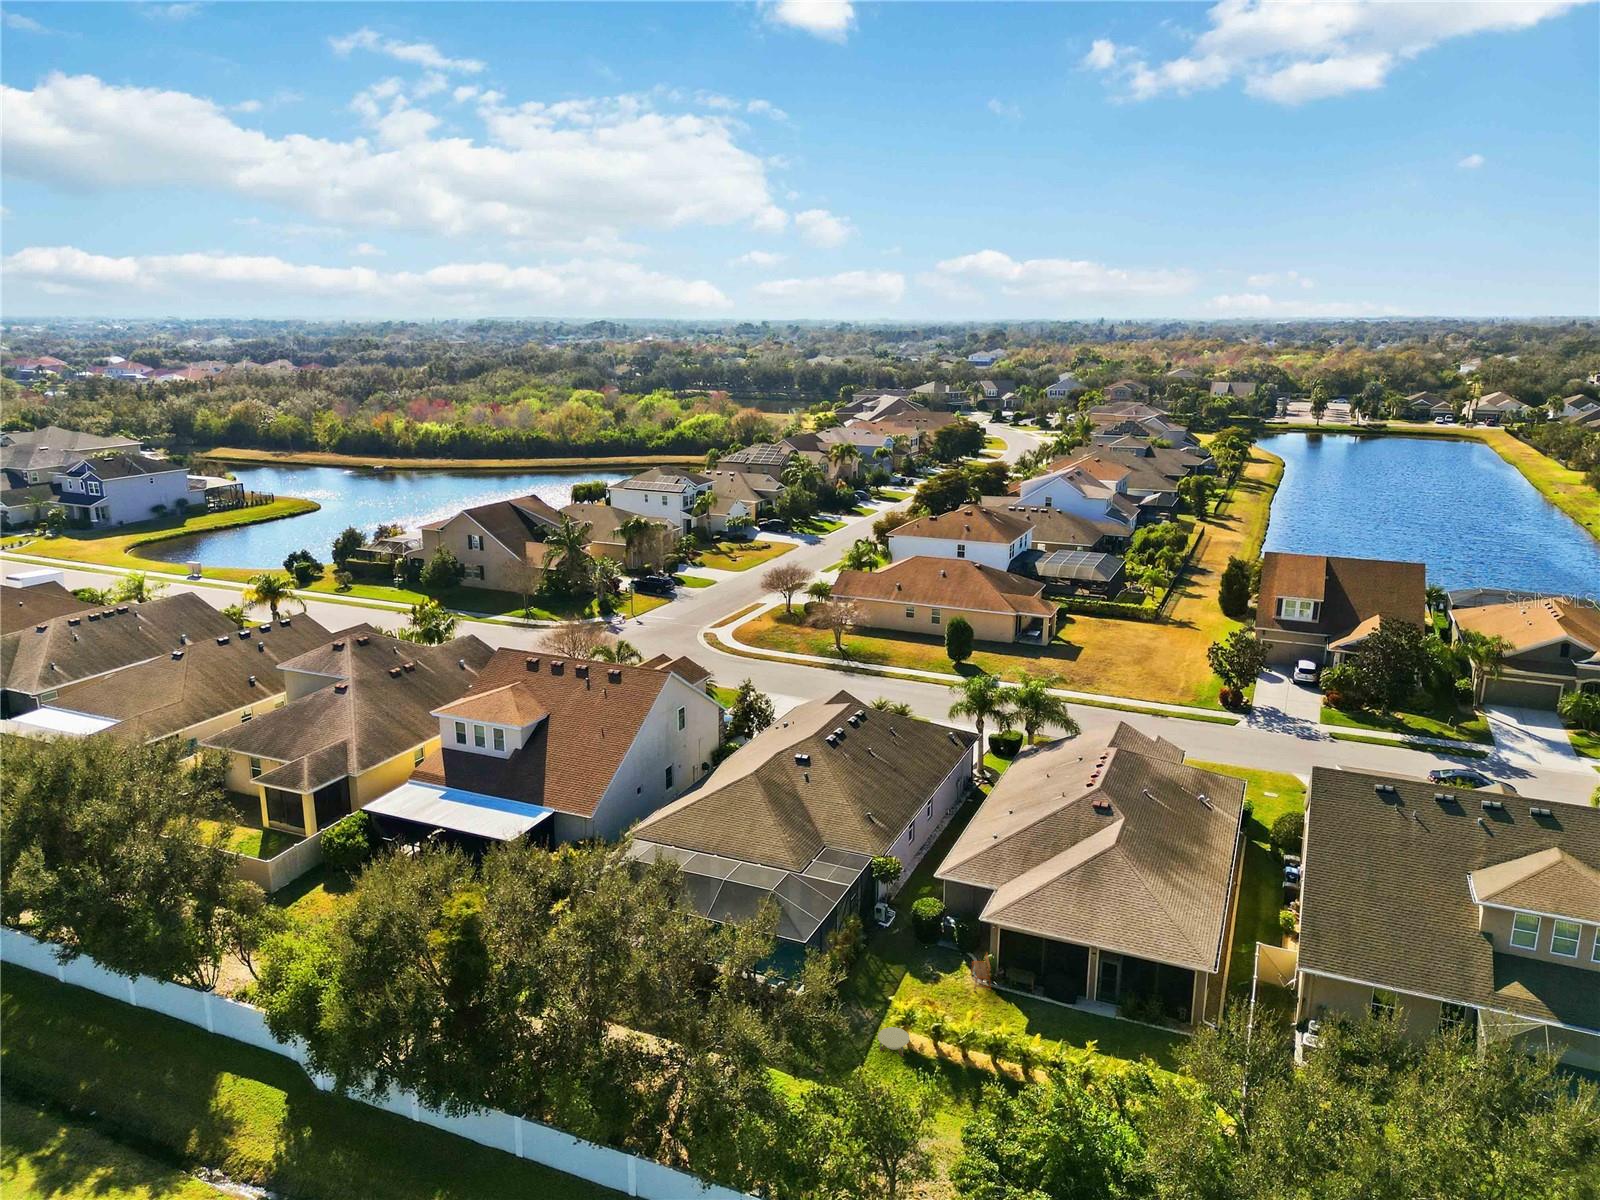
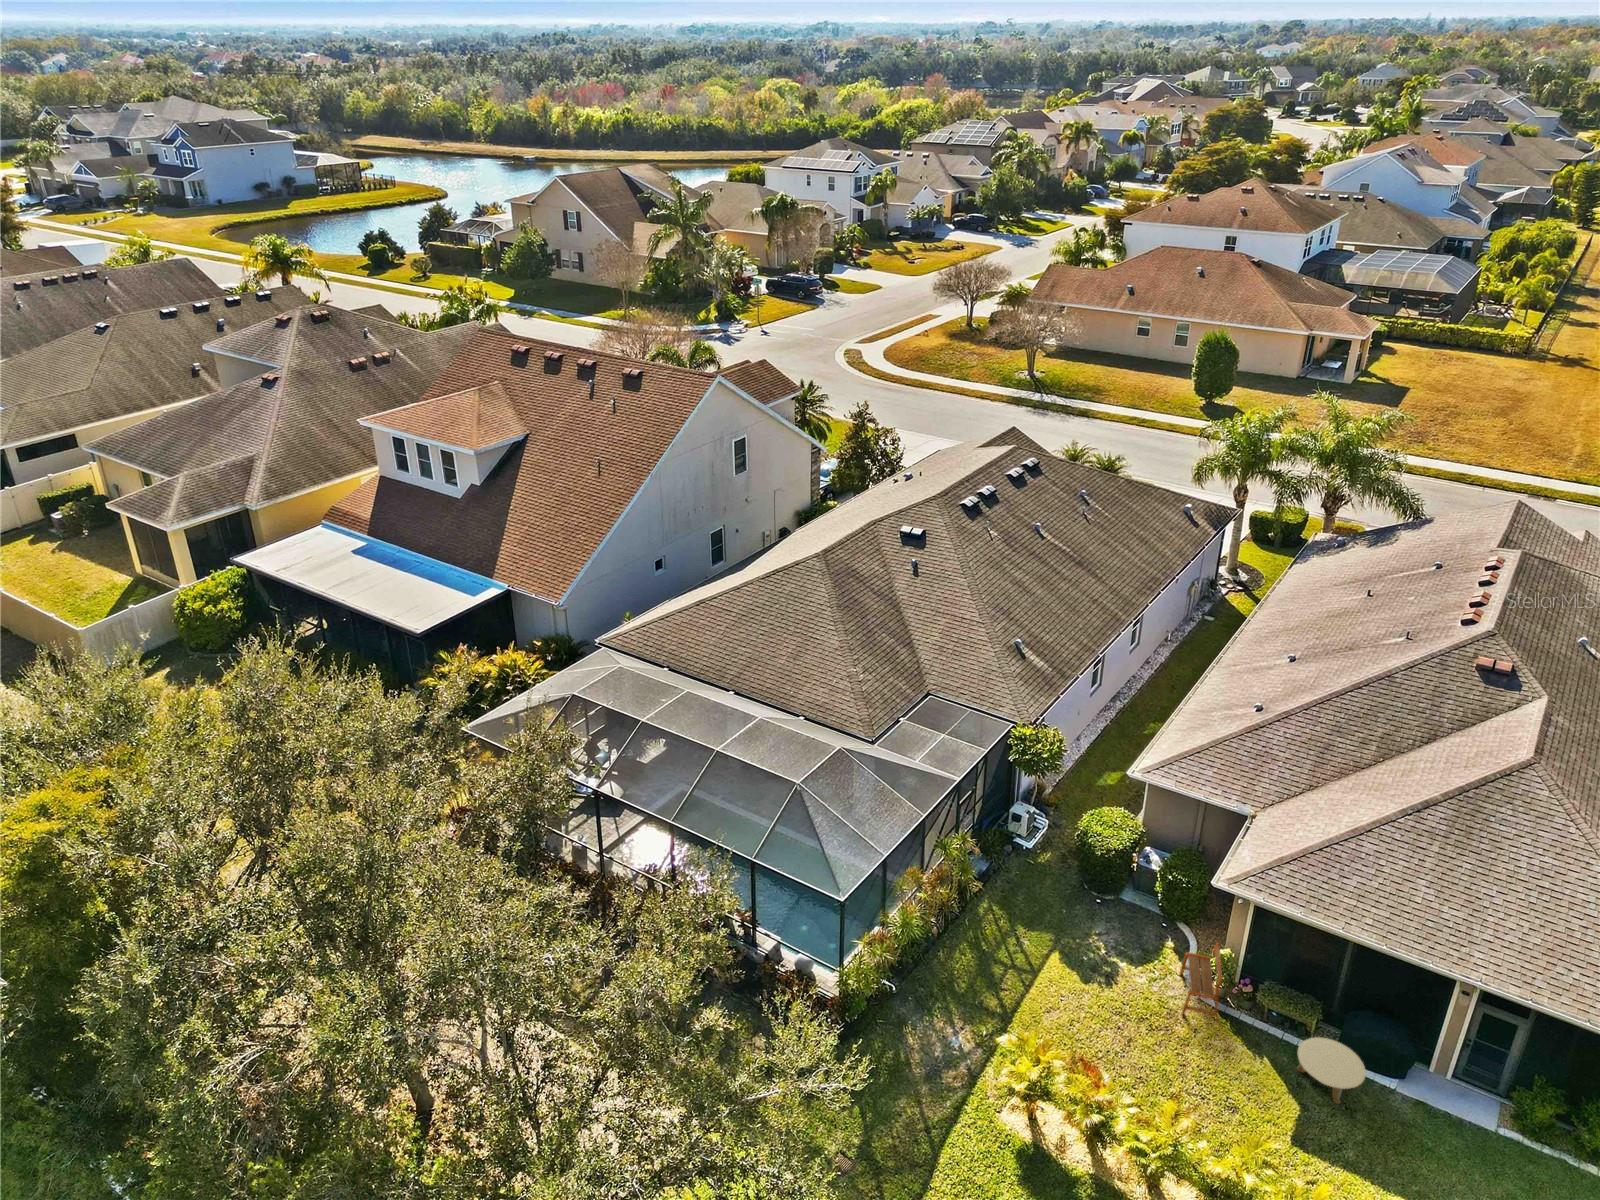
round table: present [878,1027,910,1056] -> present [1297,1037,1366,1104]

